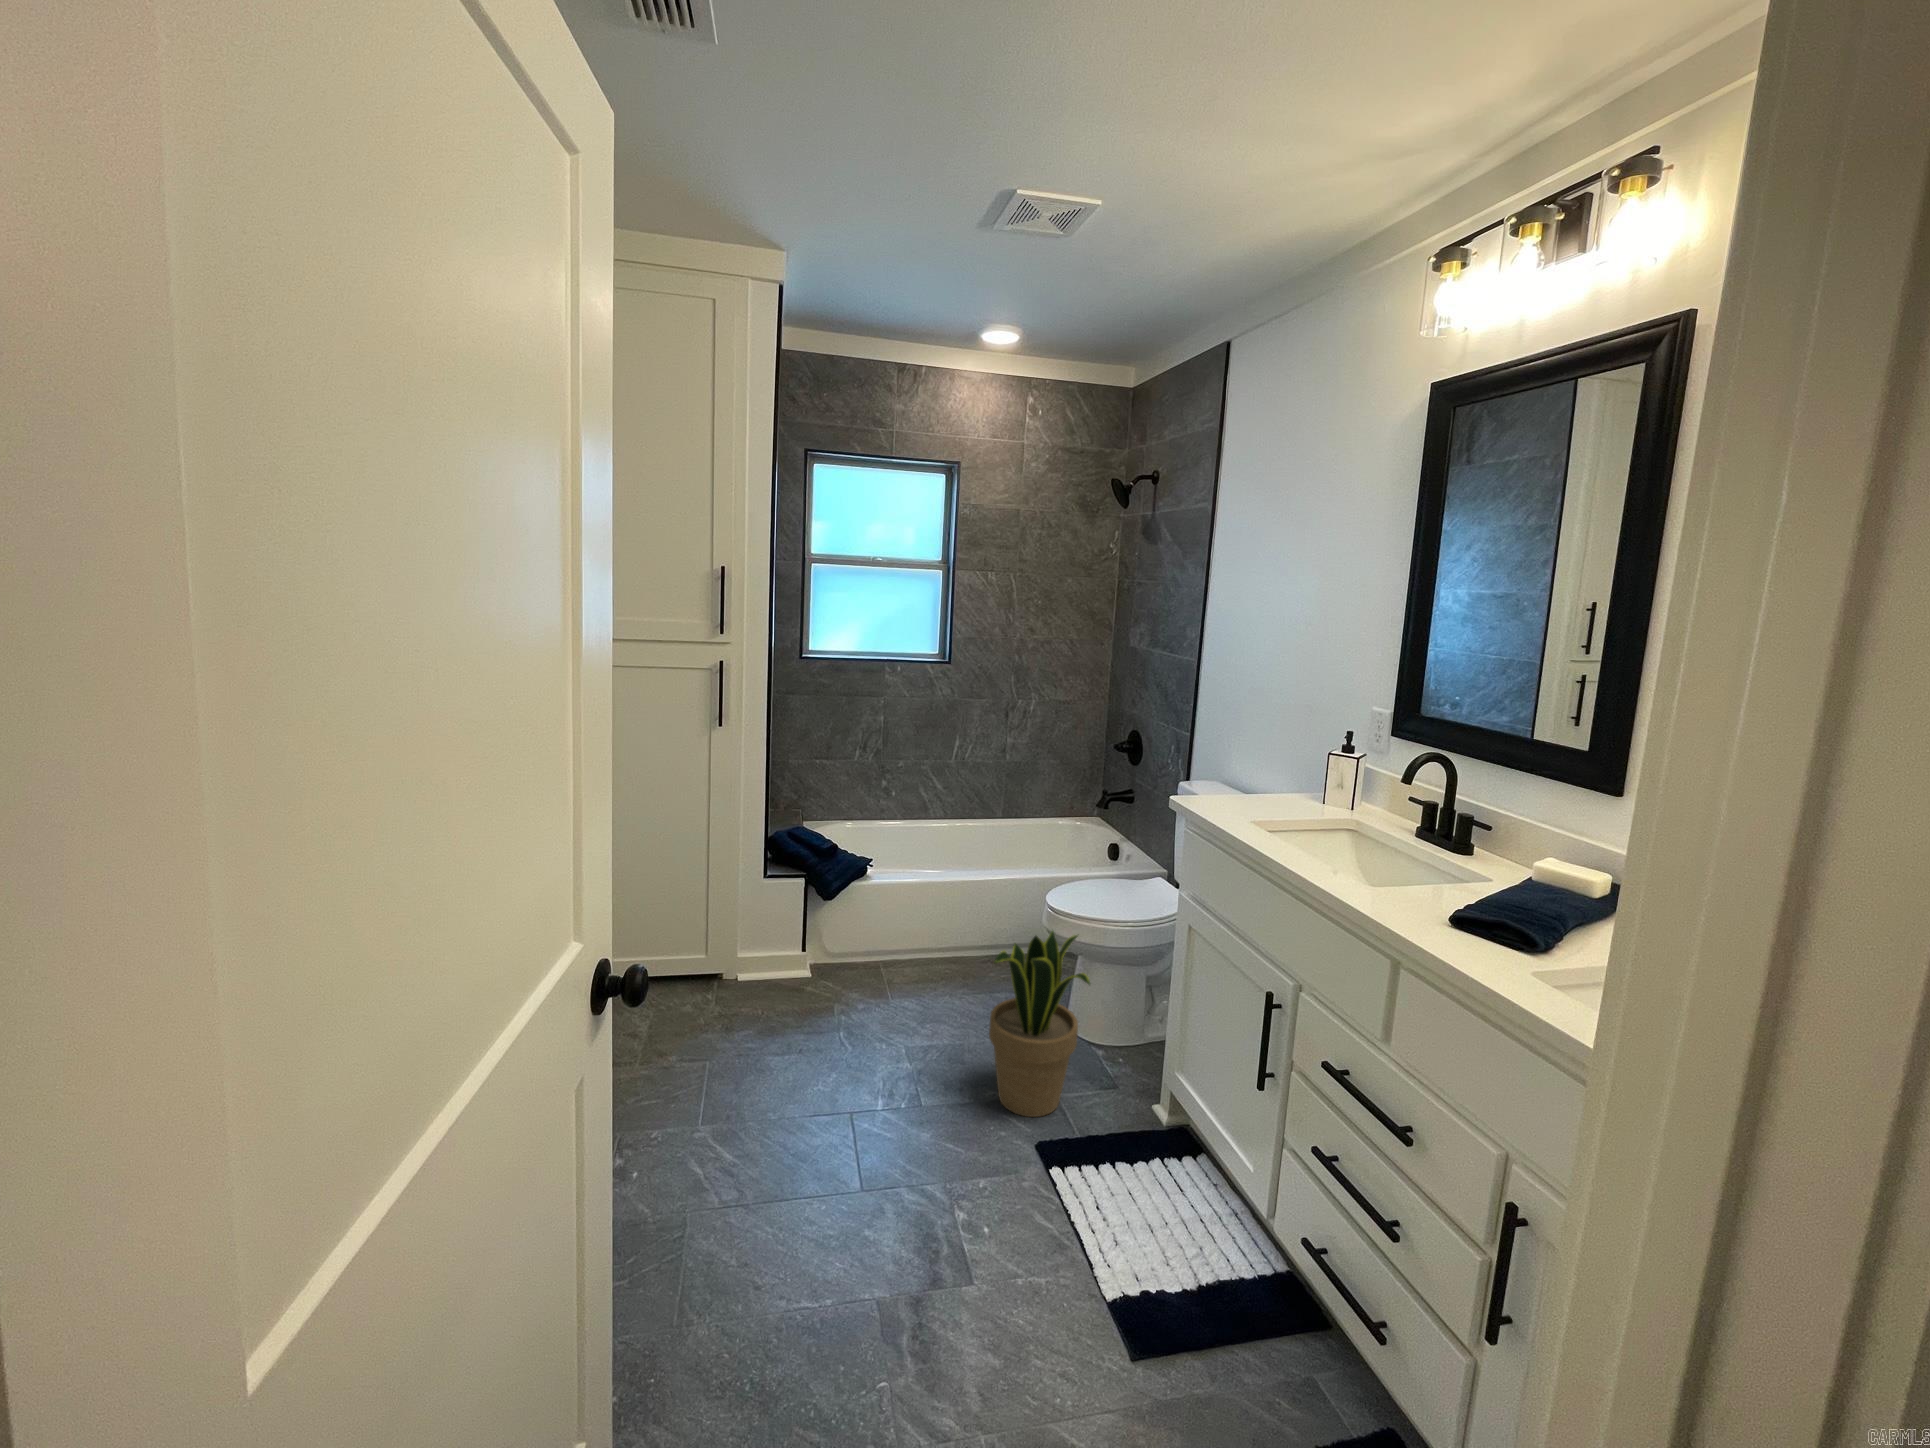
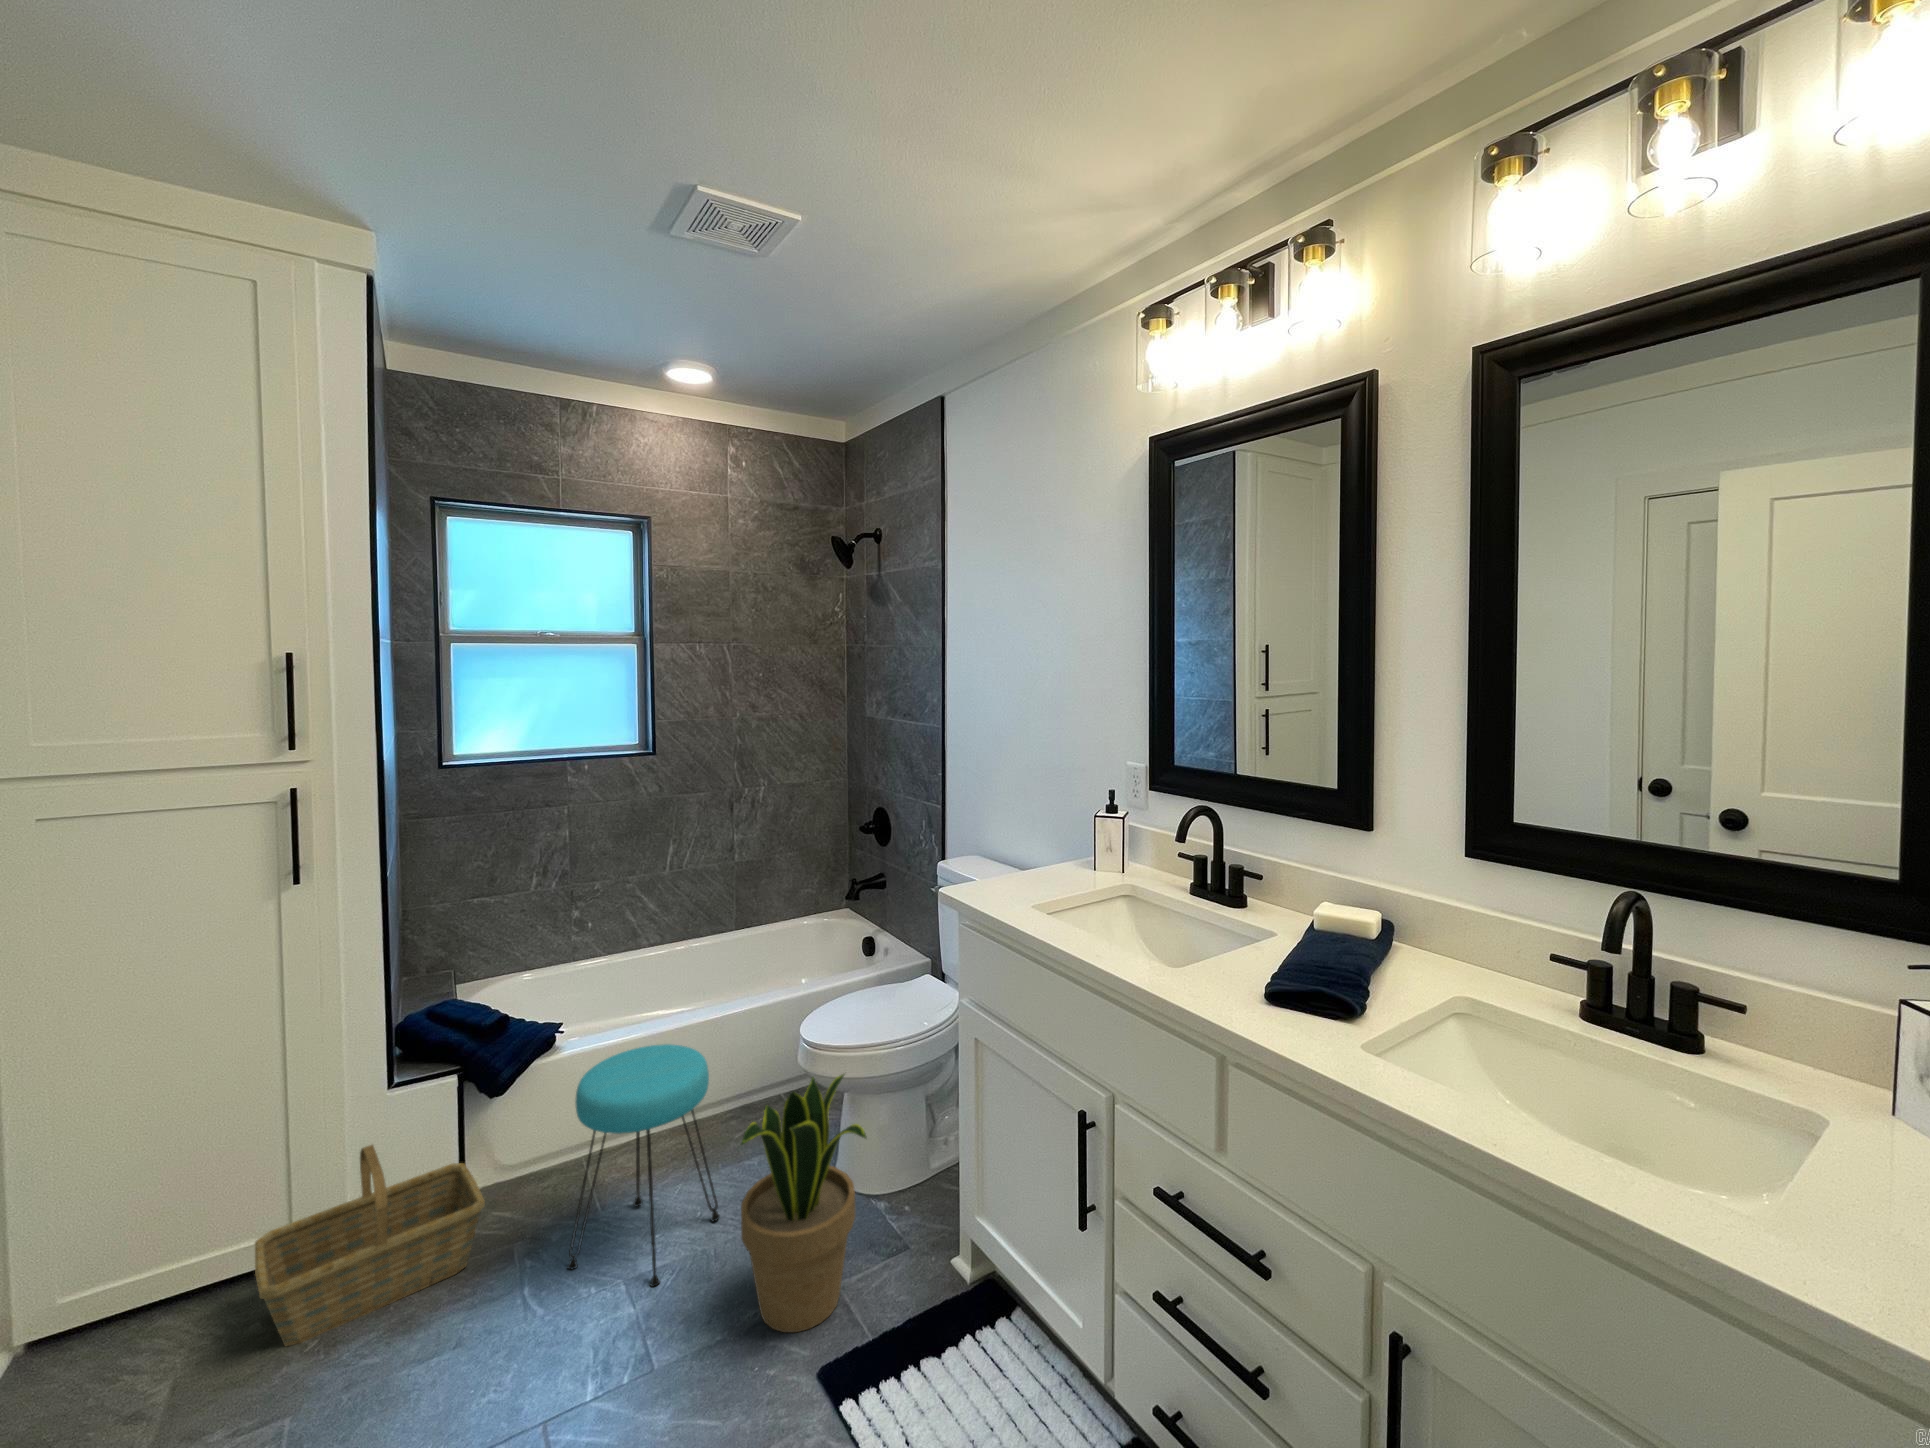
stool: none [867,887,974,1058] -> present [567,1044,720,1287]
basket: none [688,914,818,1027] -> present [255,1145,485,1346]

